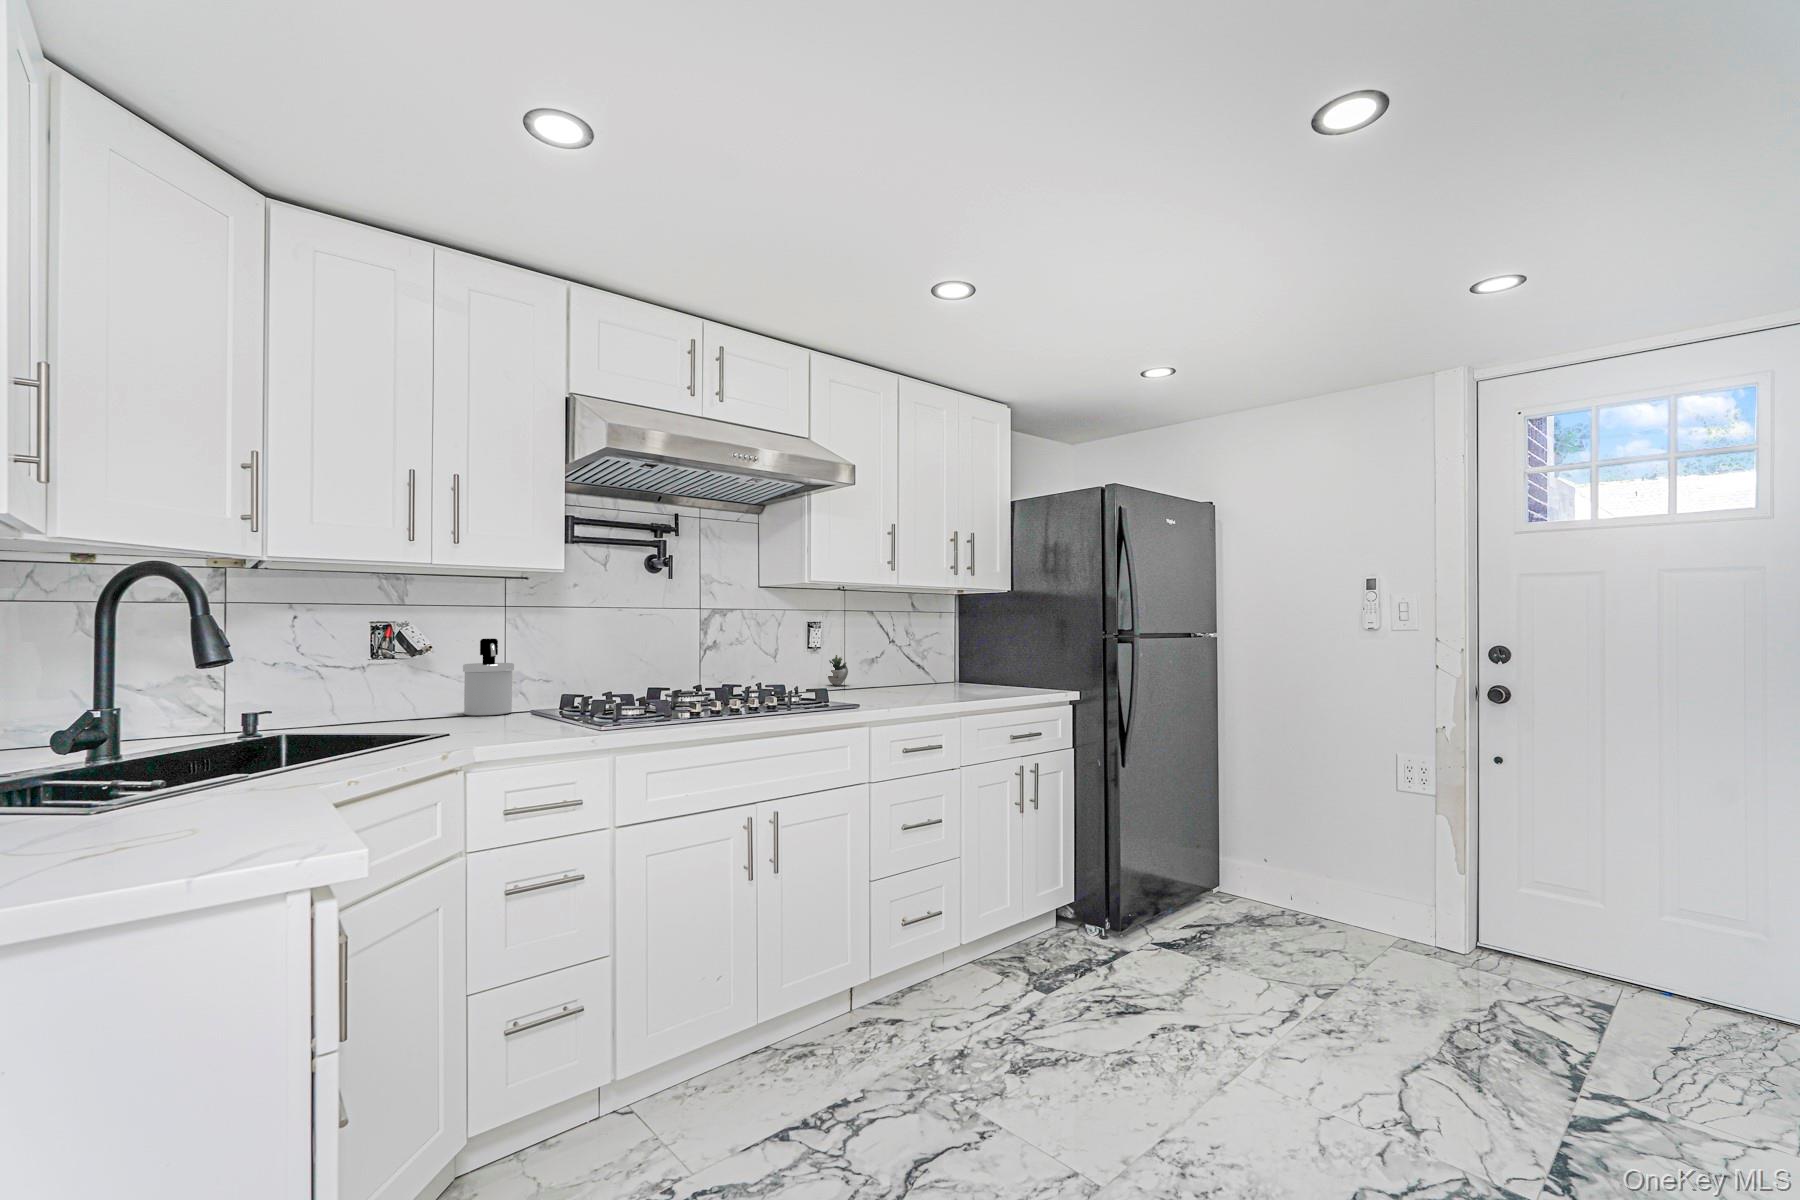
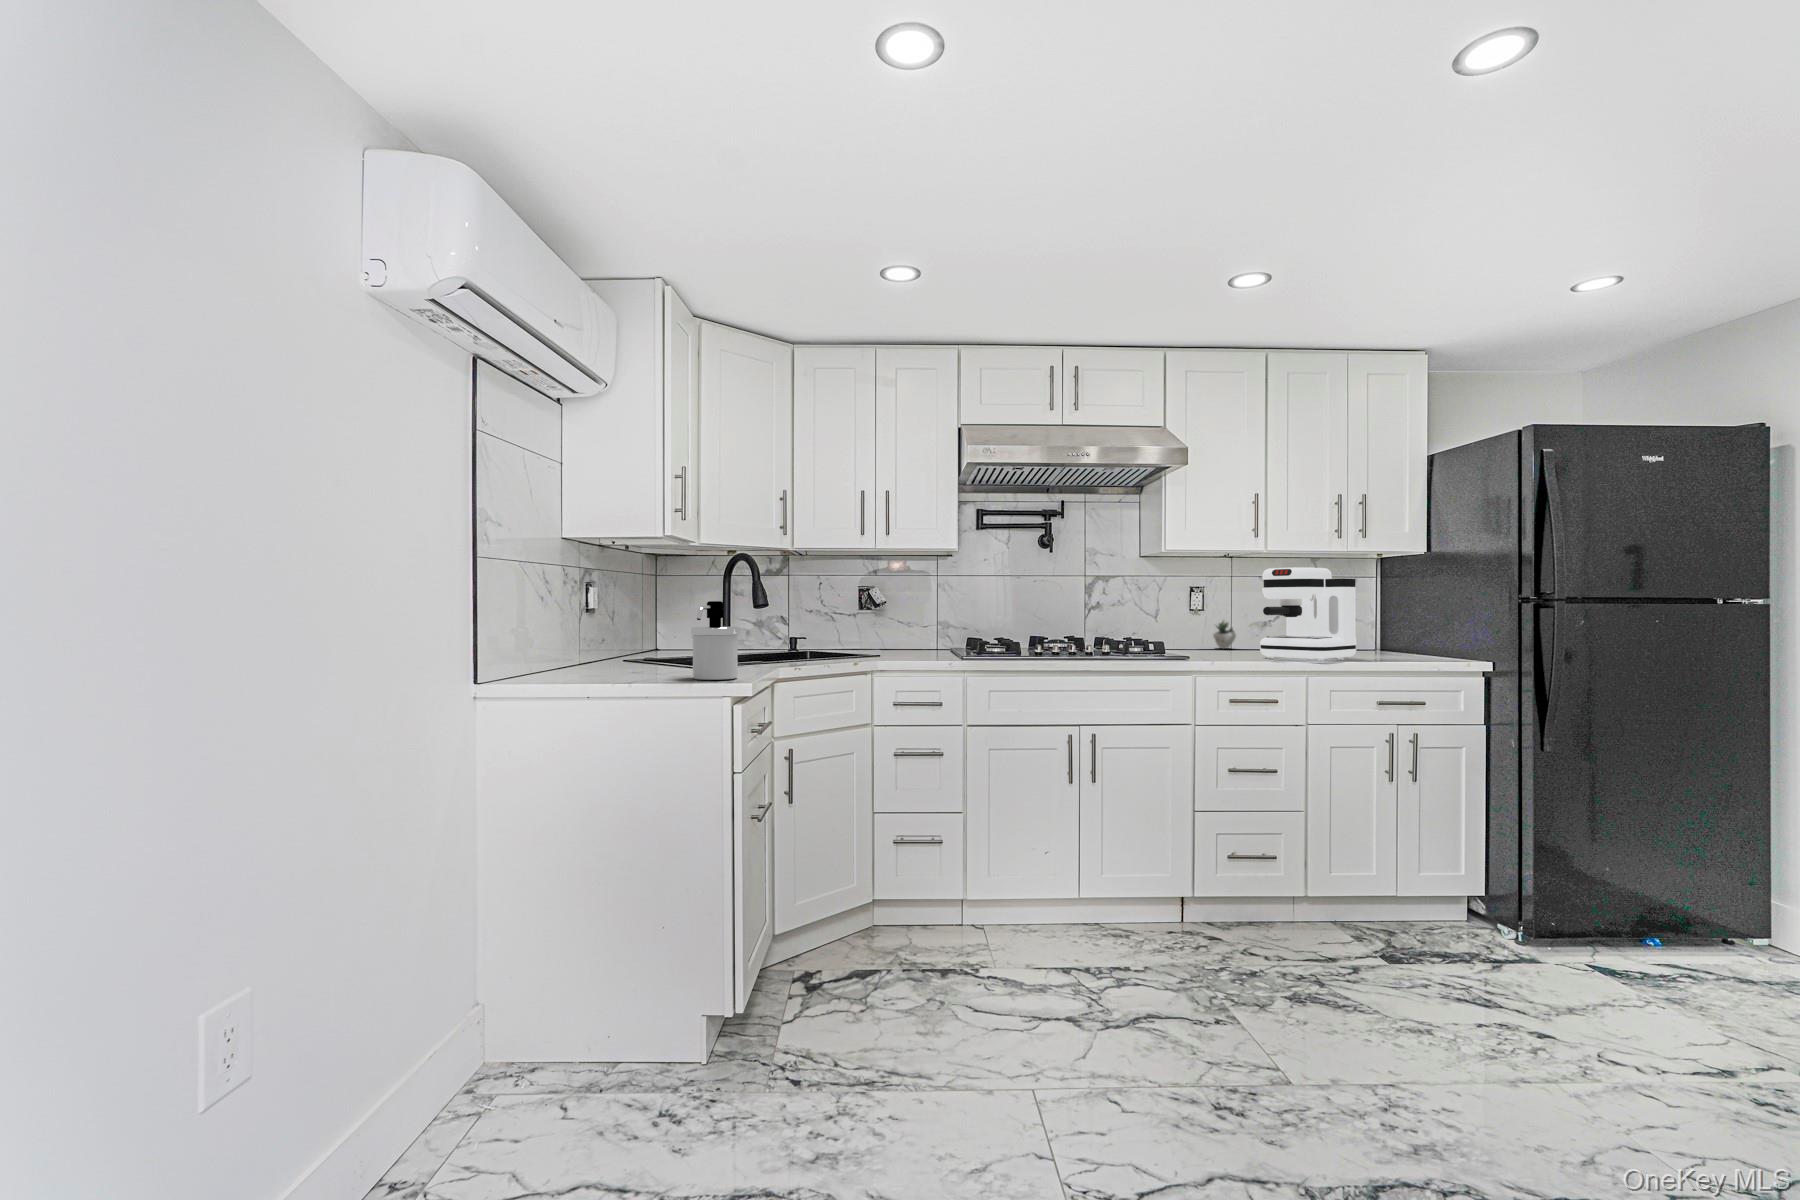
coffee maker: none [893,603,972,696] -> present [1260,567,1356,661]
soap dispenser: present [463,639,514,716] -> present [691,601,739,680]

